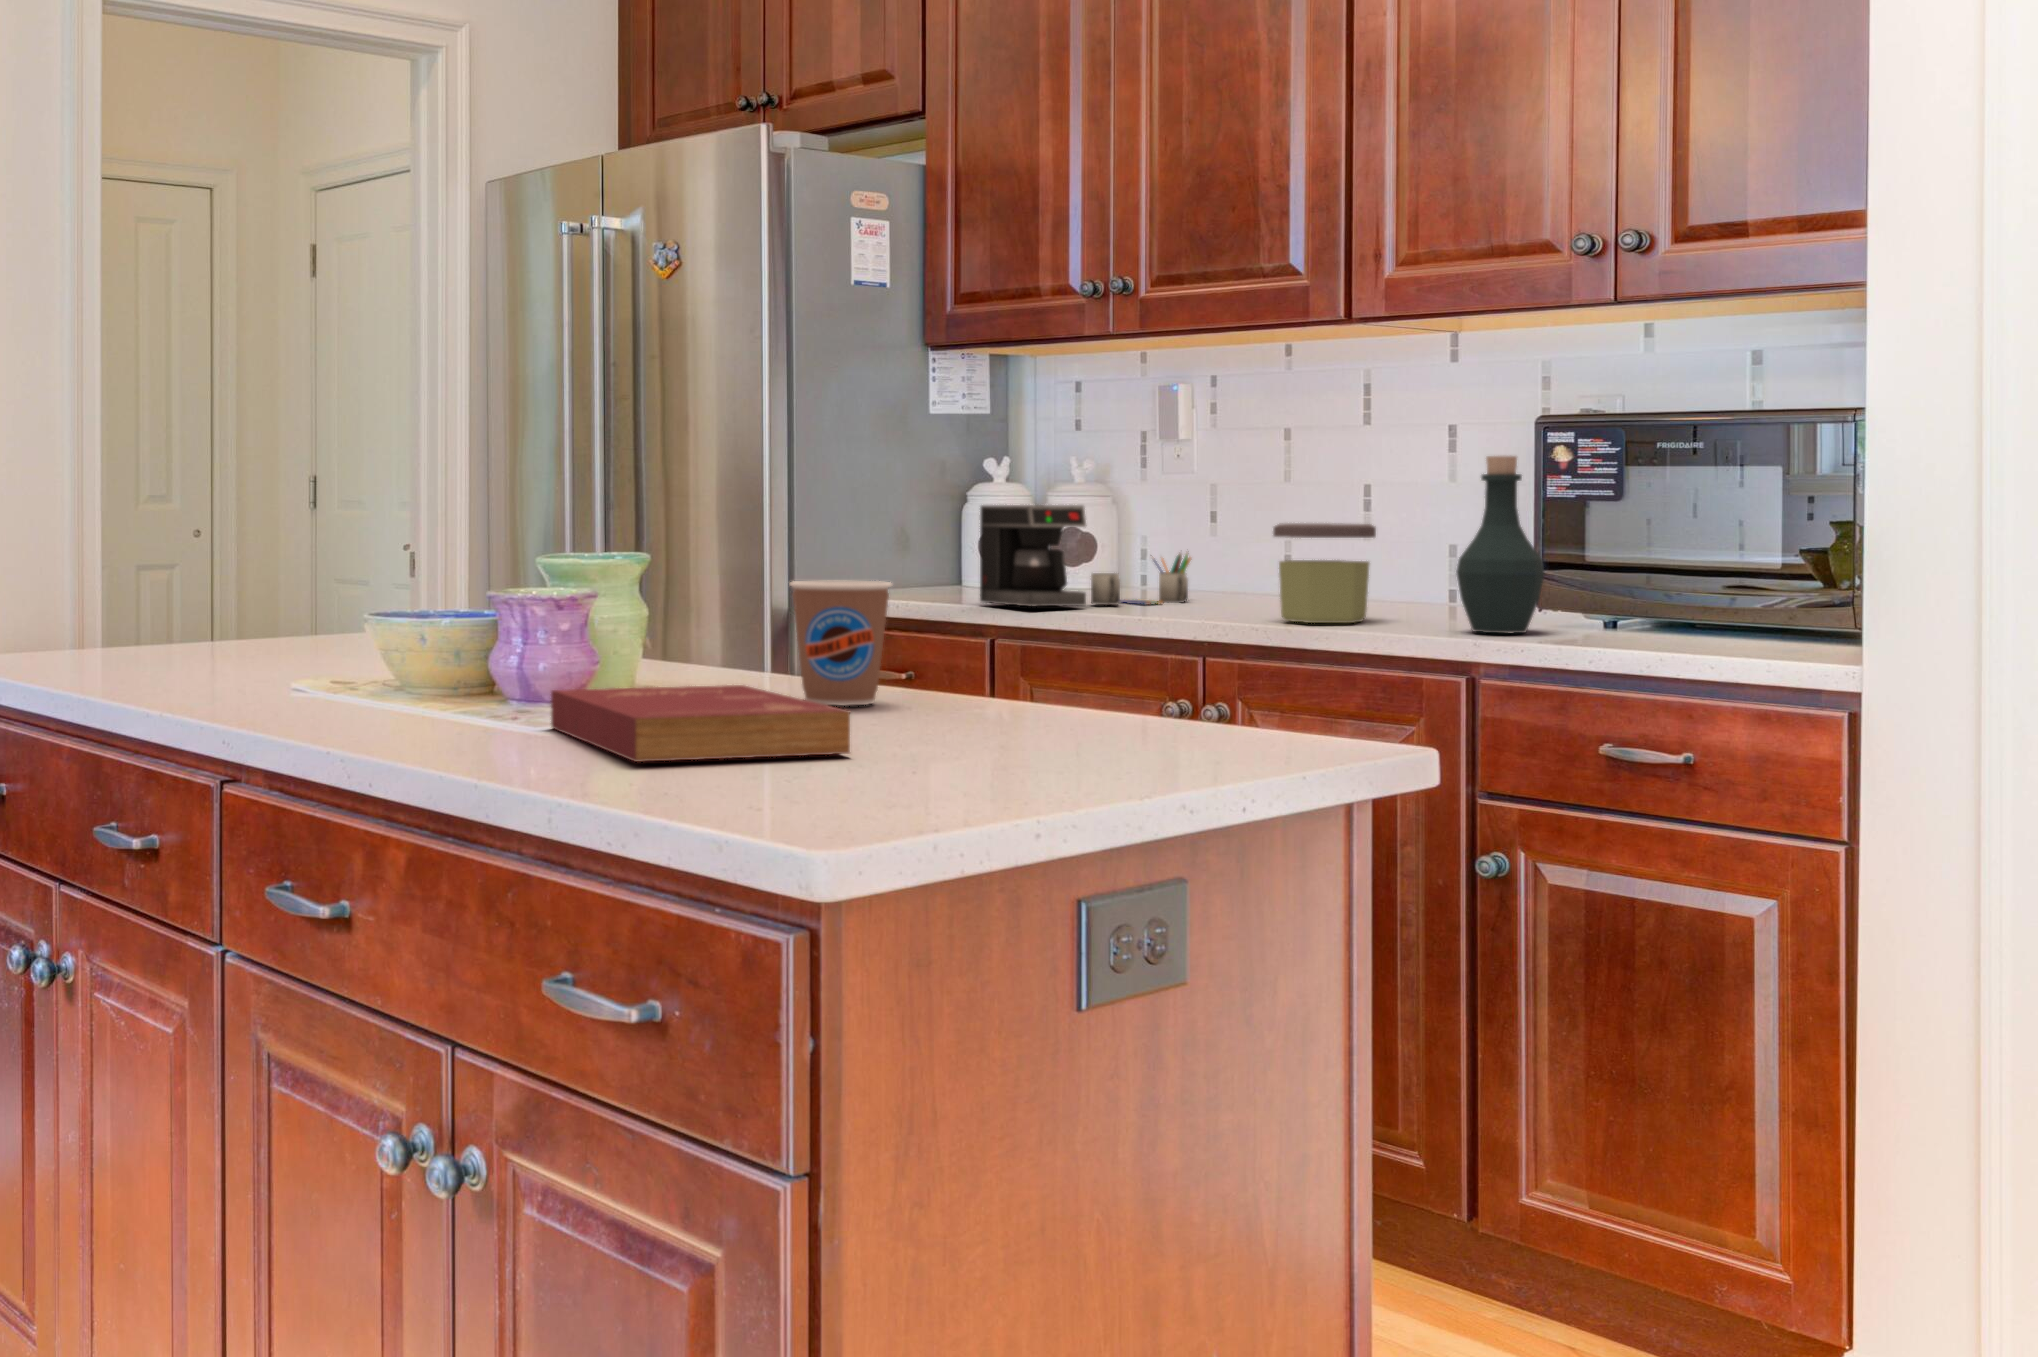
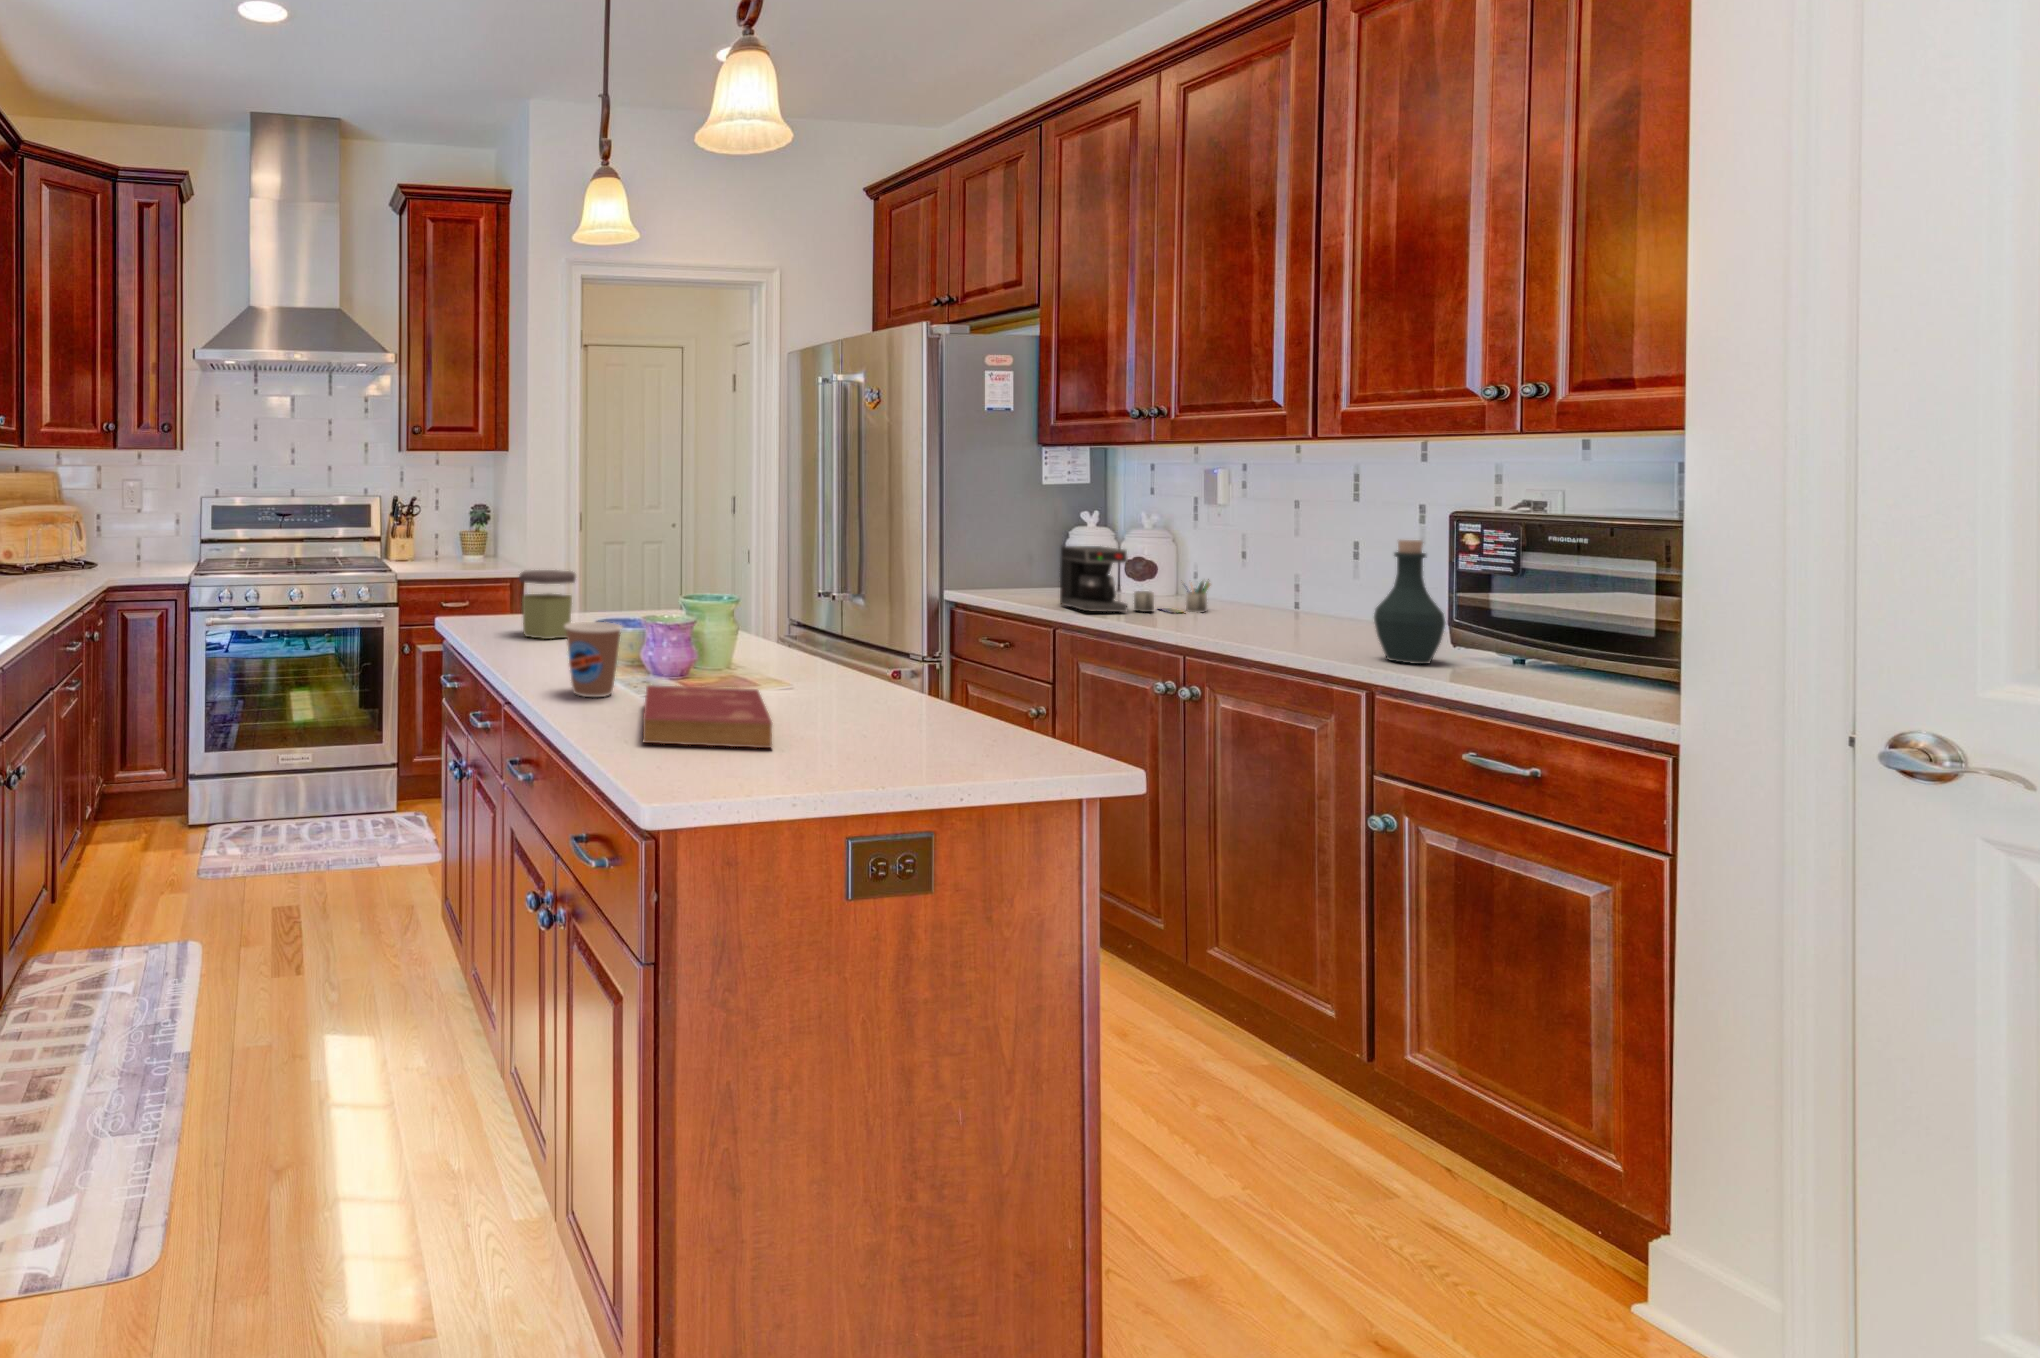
jar: present [1273,523,1376,623] -> present [519,570,576,639]
coffee cup: present [790,581,892,706] -> present [565,622,622,697]

